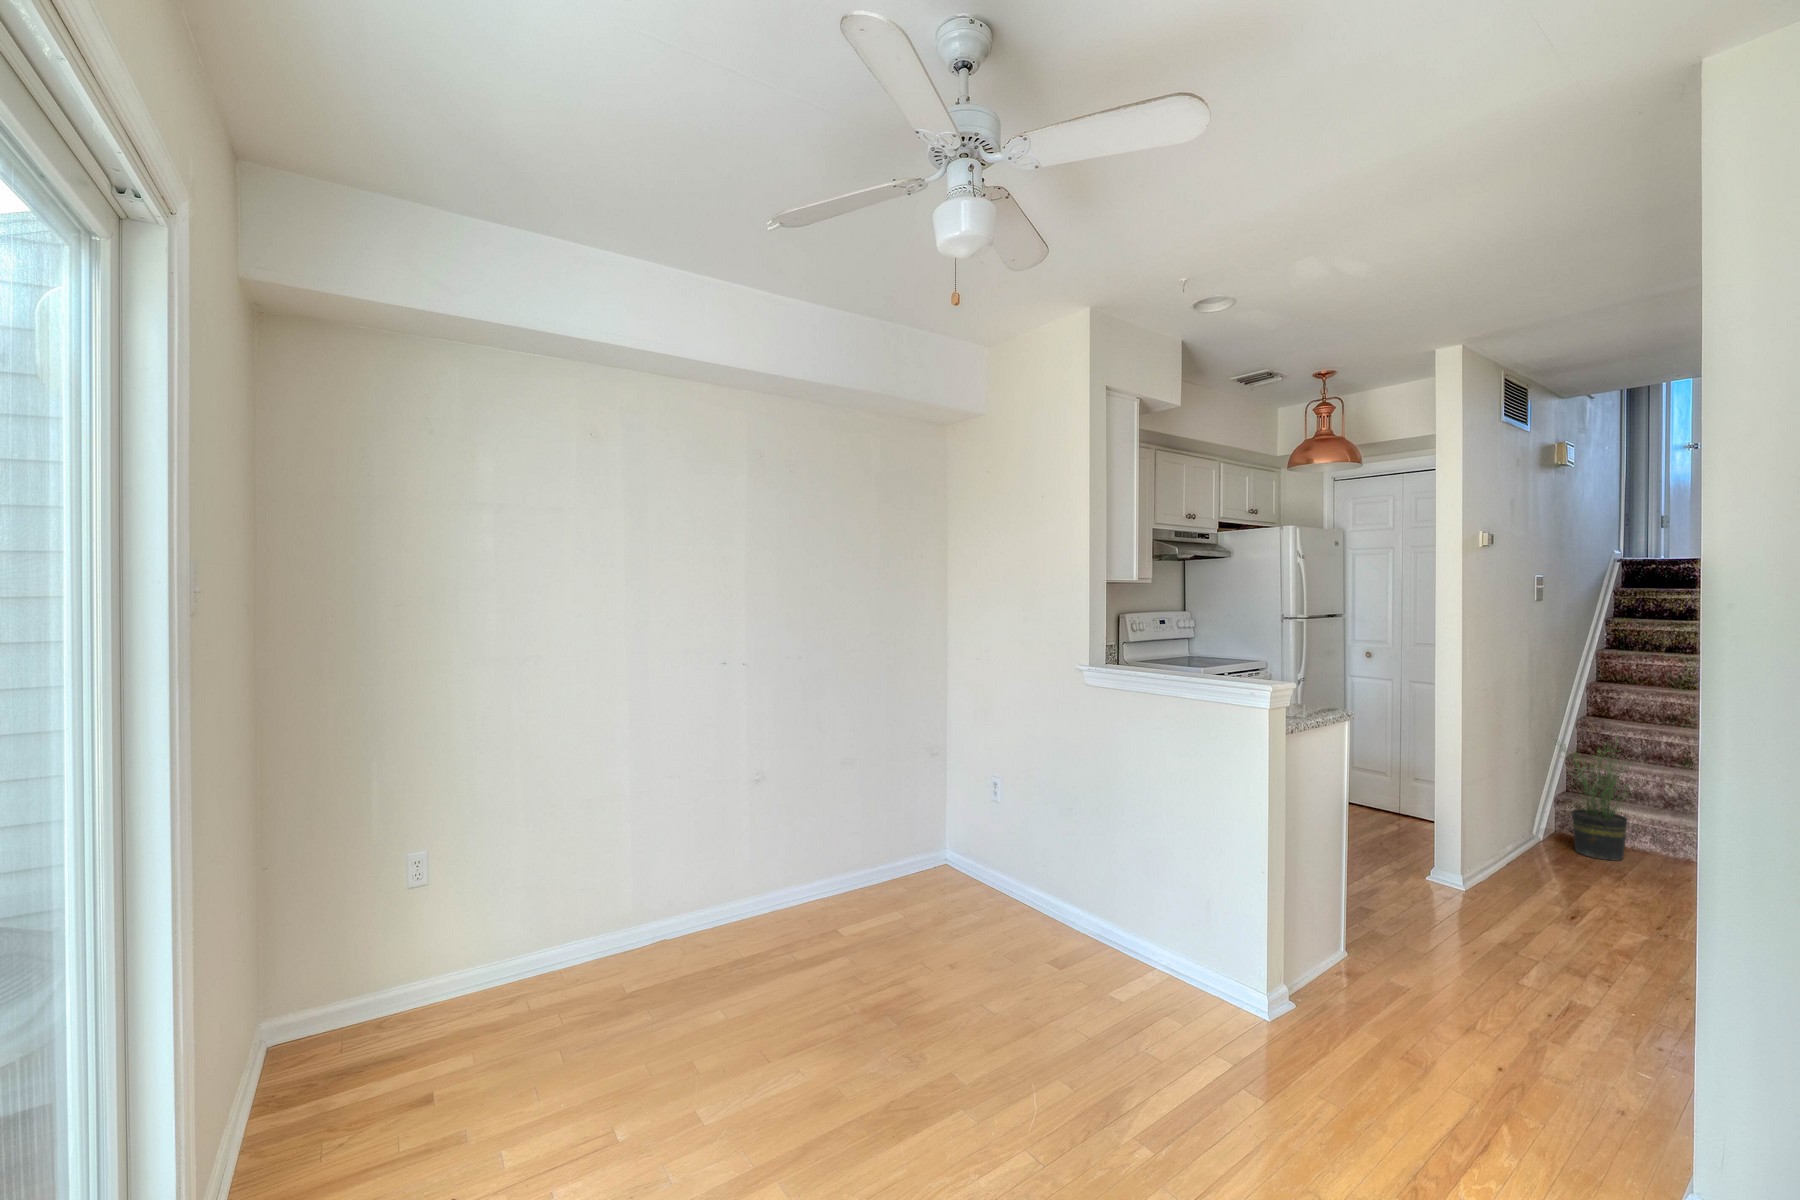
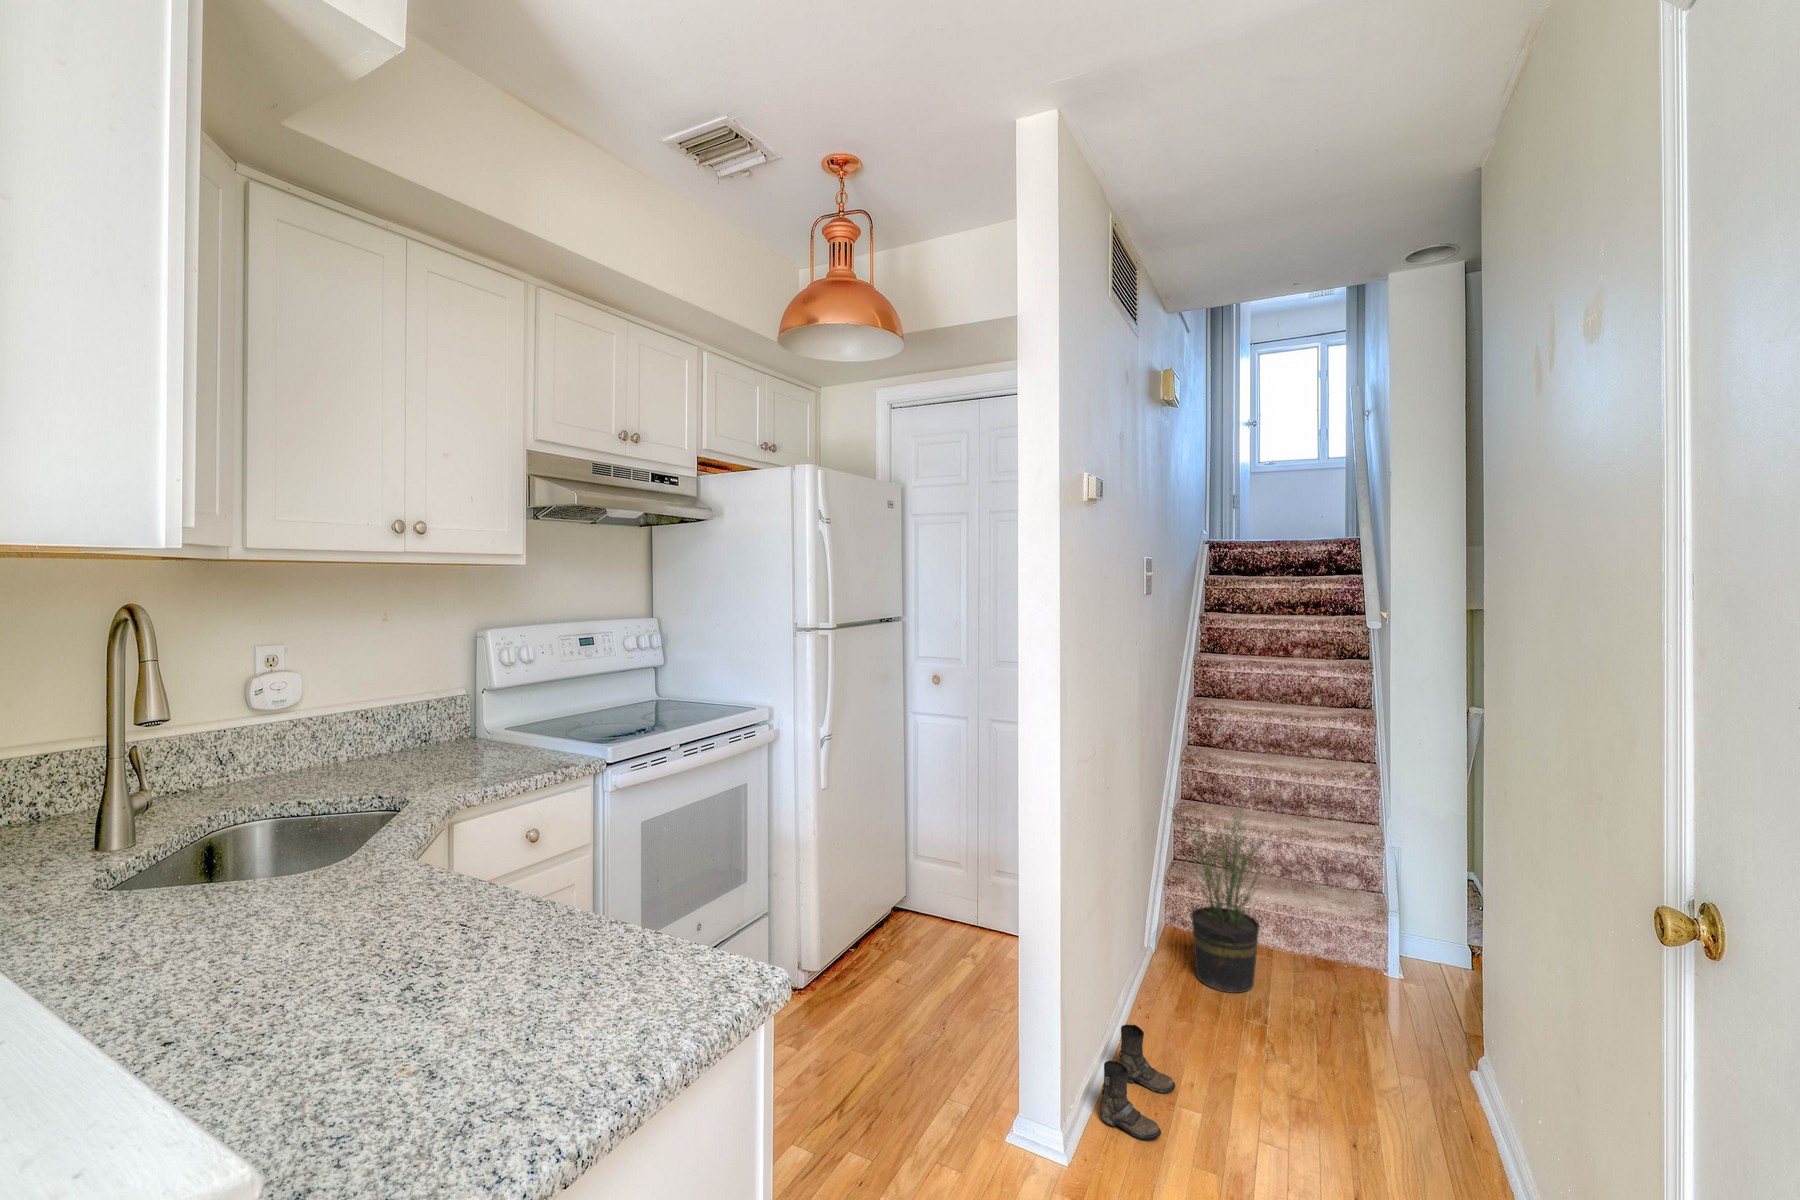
boots: none [1492,843,1546,889] -> present [1101,1025,1175,1140]

